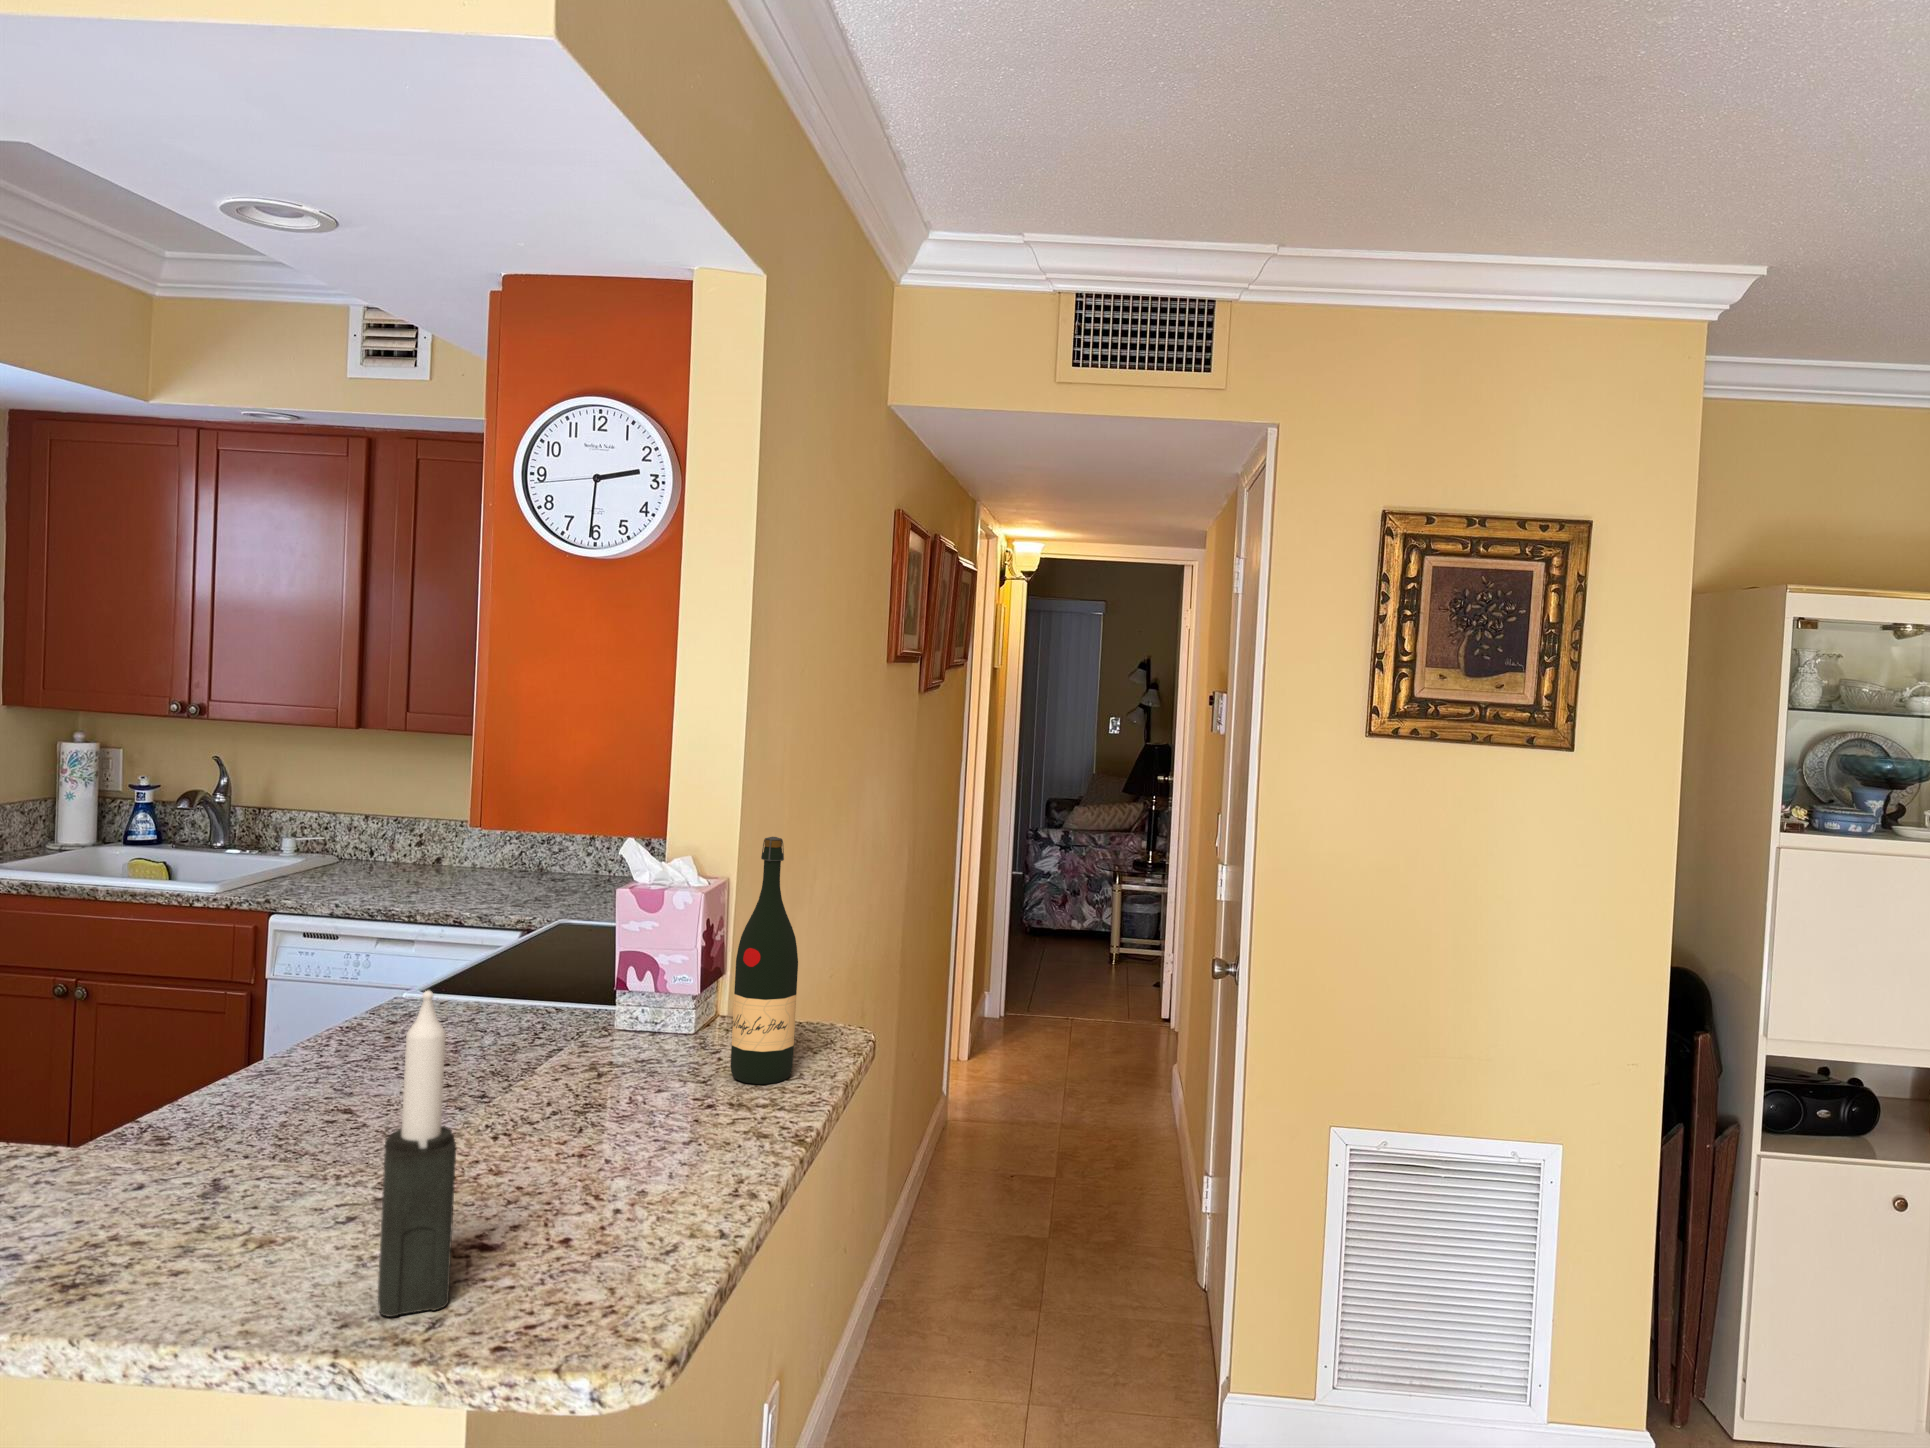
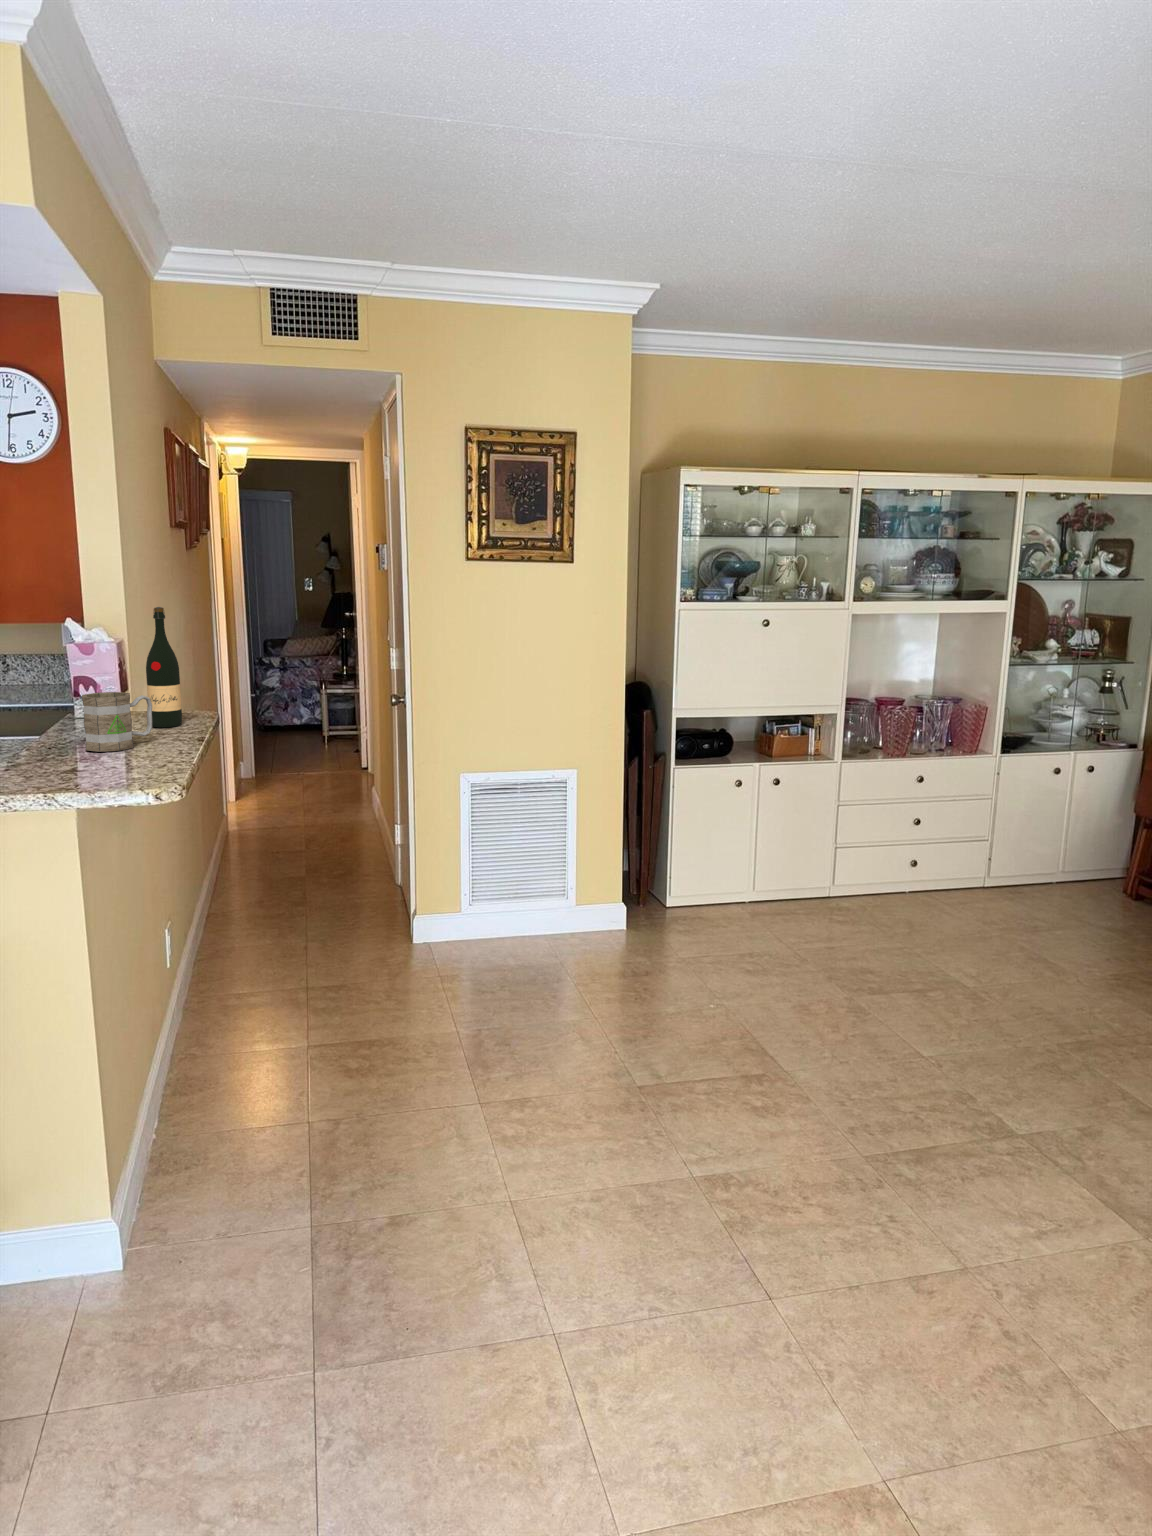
candle: present [378,990,456,1317] -> none [42,652,80,782]
mug: none [553,1026,710,1171] -> present [82,692,152,752]

